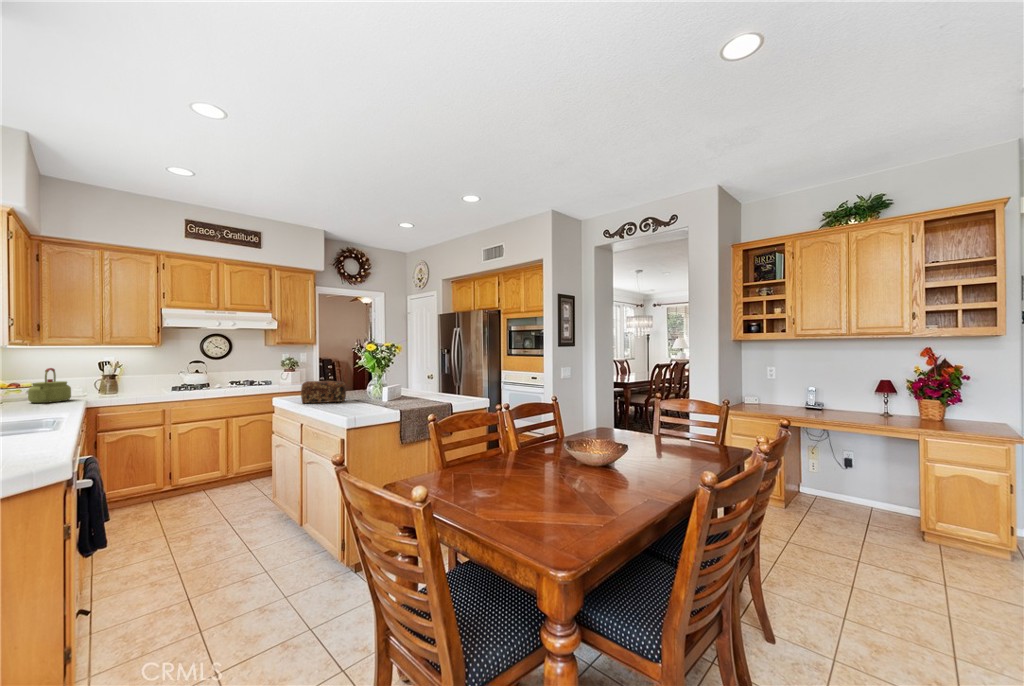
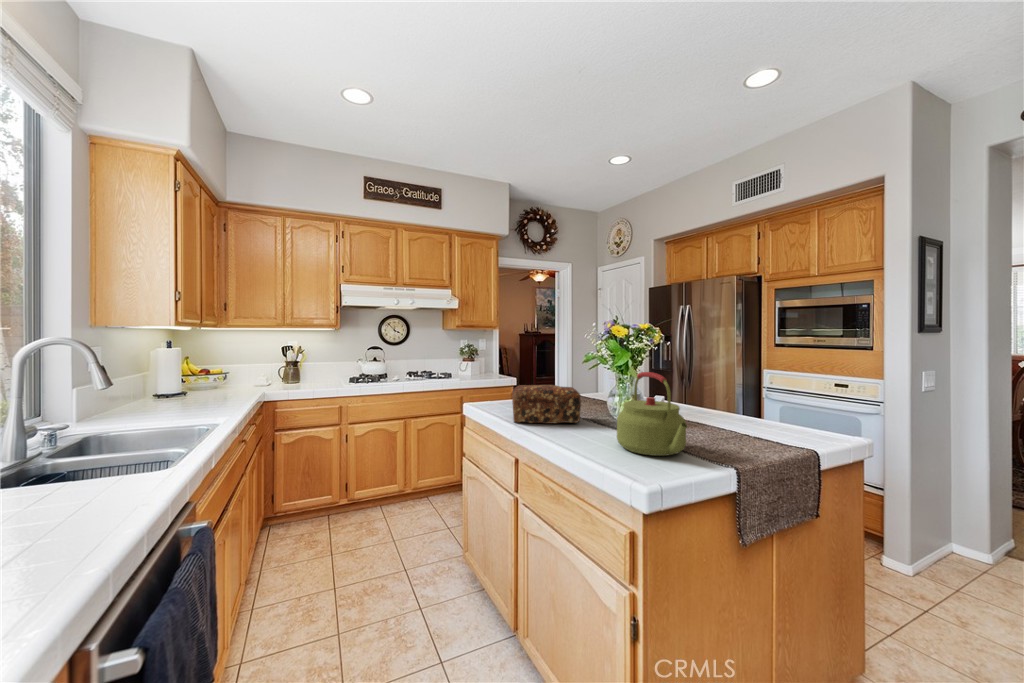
kettle: present [28,368,71,403] -> present [617,372,687,456]

